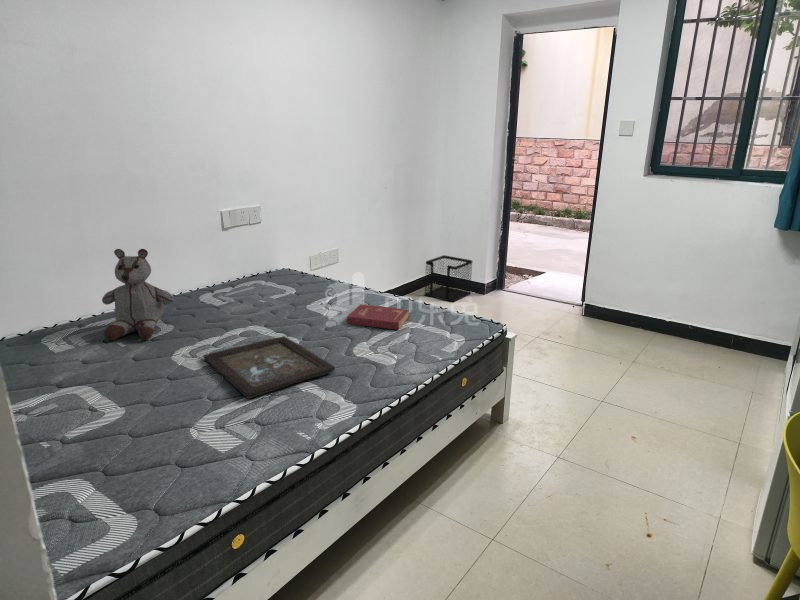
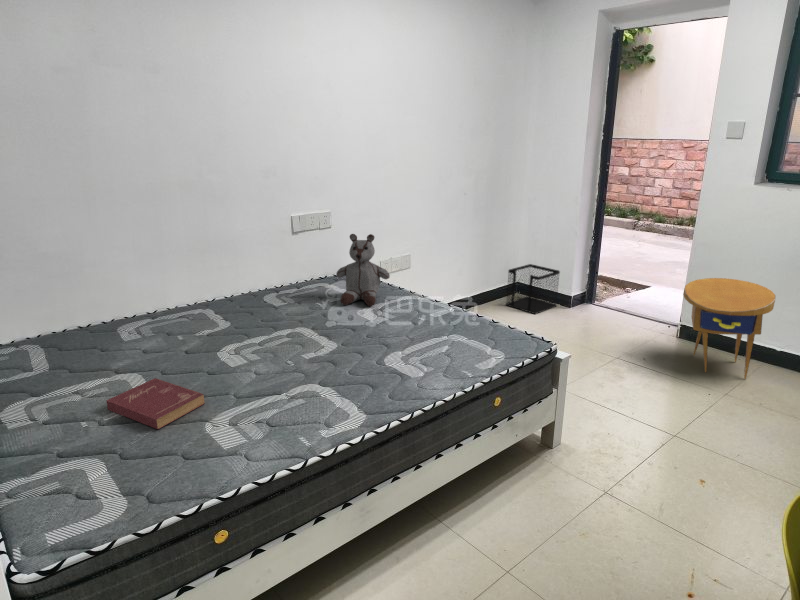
stuffed bear: present [102,249,174,340] -> present [336,234,390,306]
side table: none [588,260,663,347] -> present [683,278,775,379]
book: present [347,304,409,330] -> present [106,378,205,429]
tray: present [203,336,335,399] -> none [244,340,359,400]

